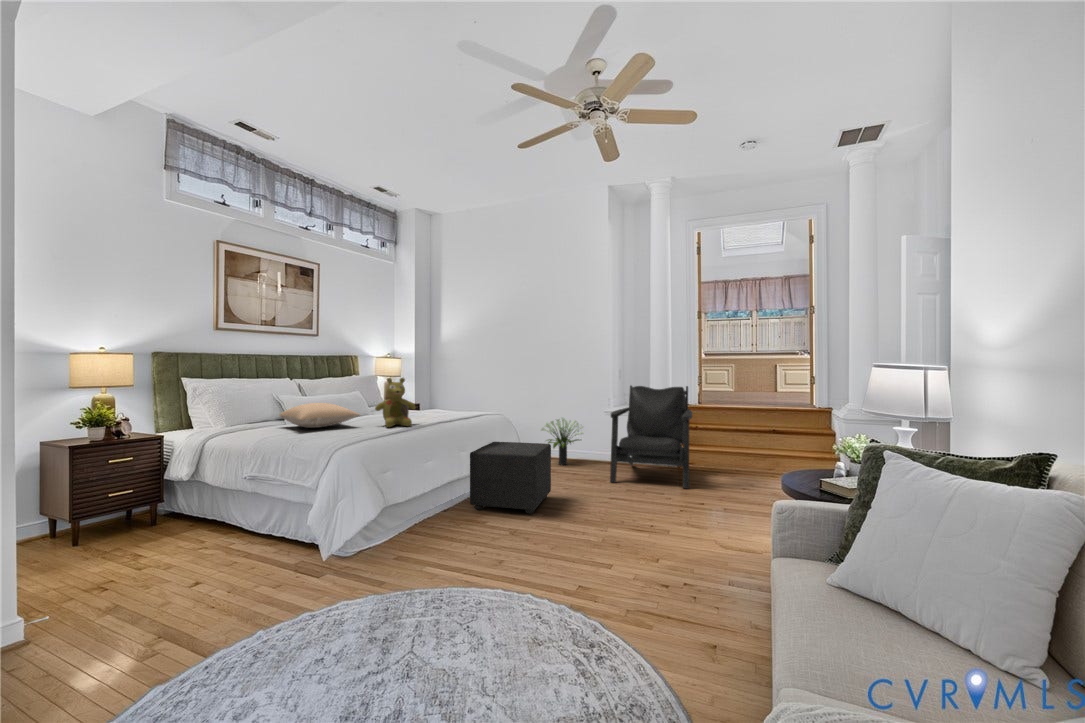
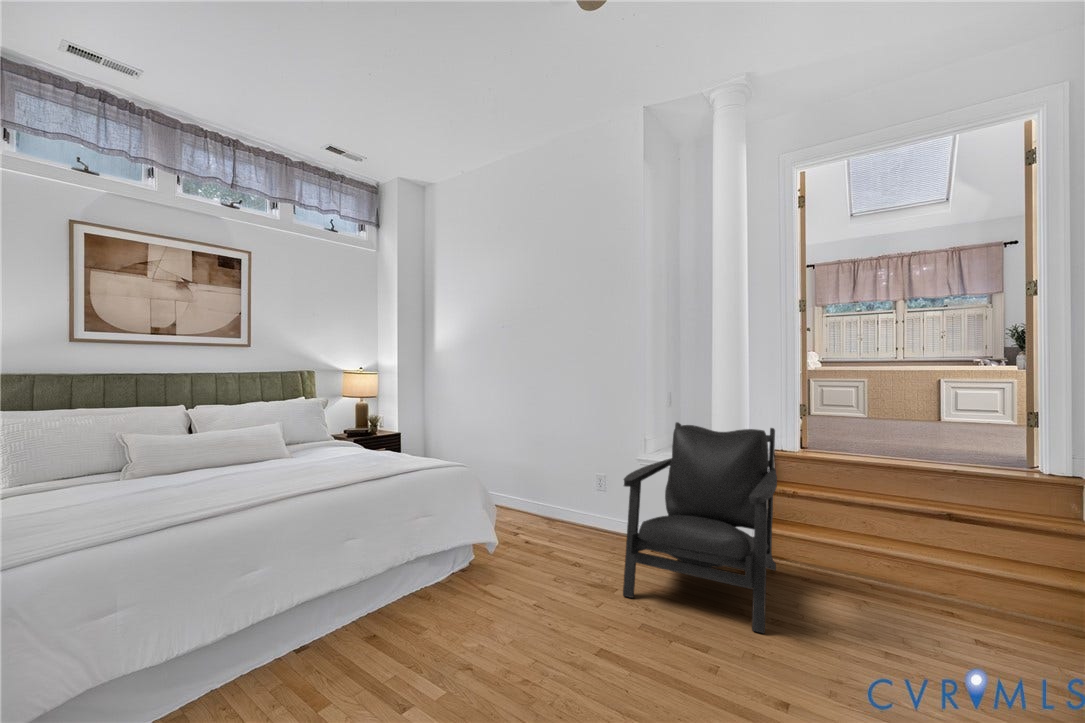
stuffed bear: present [375,378,416,427] -> none [199,419,272,506]
pillow: present [280,403,360,428] -> none [38,458,176,503]
potted plant: present [541,417,583,465] -> none [539,467,606,541]
ottoman: present [470,442,551,514] -> none [330,524,497,690]

